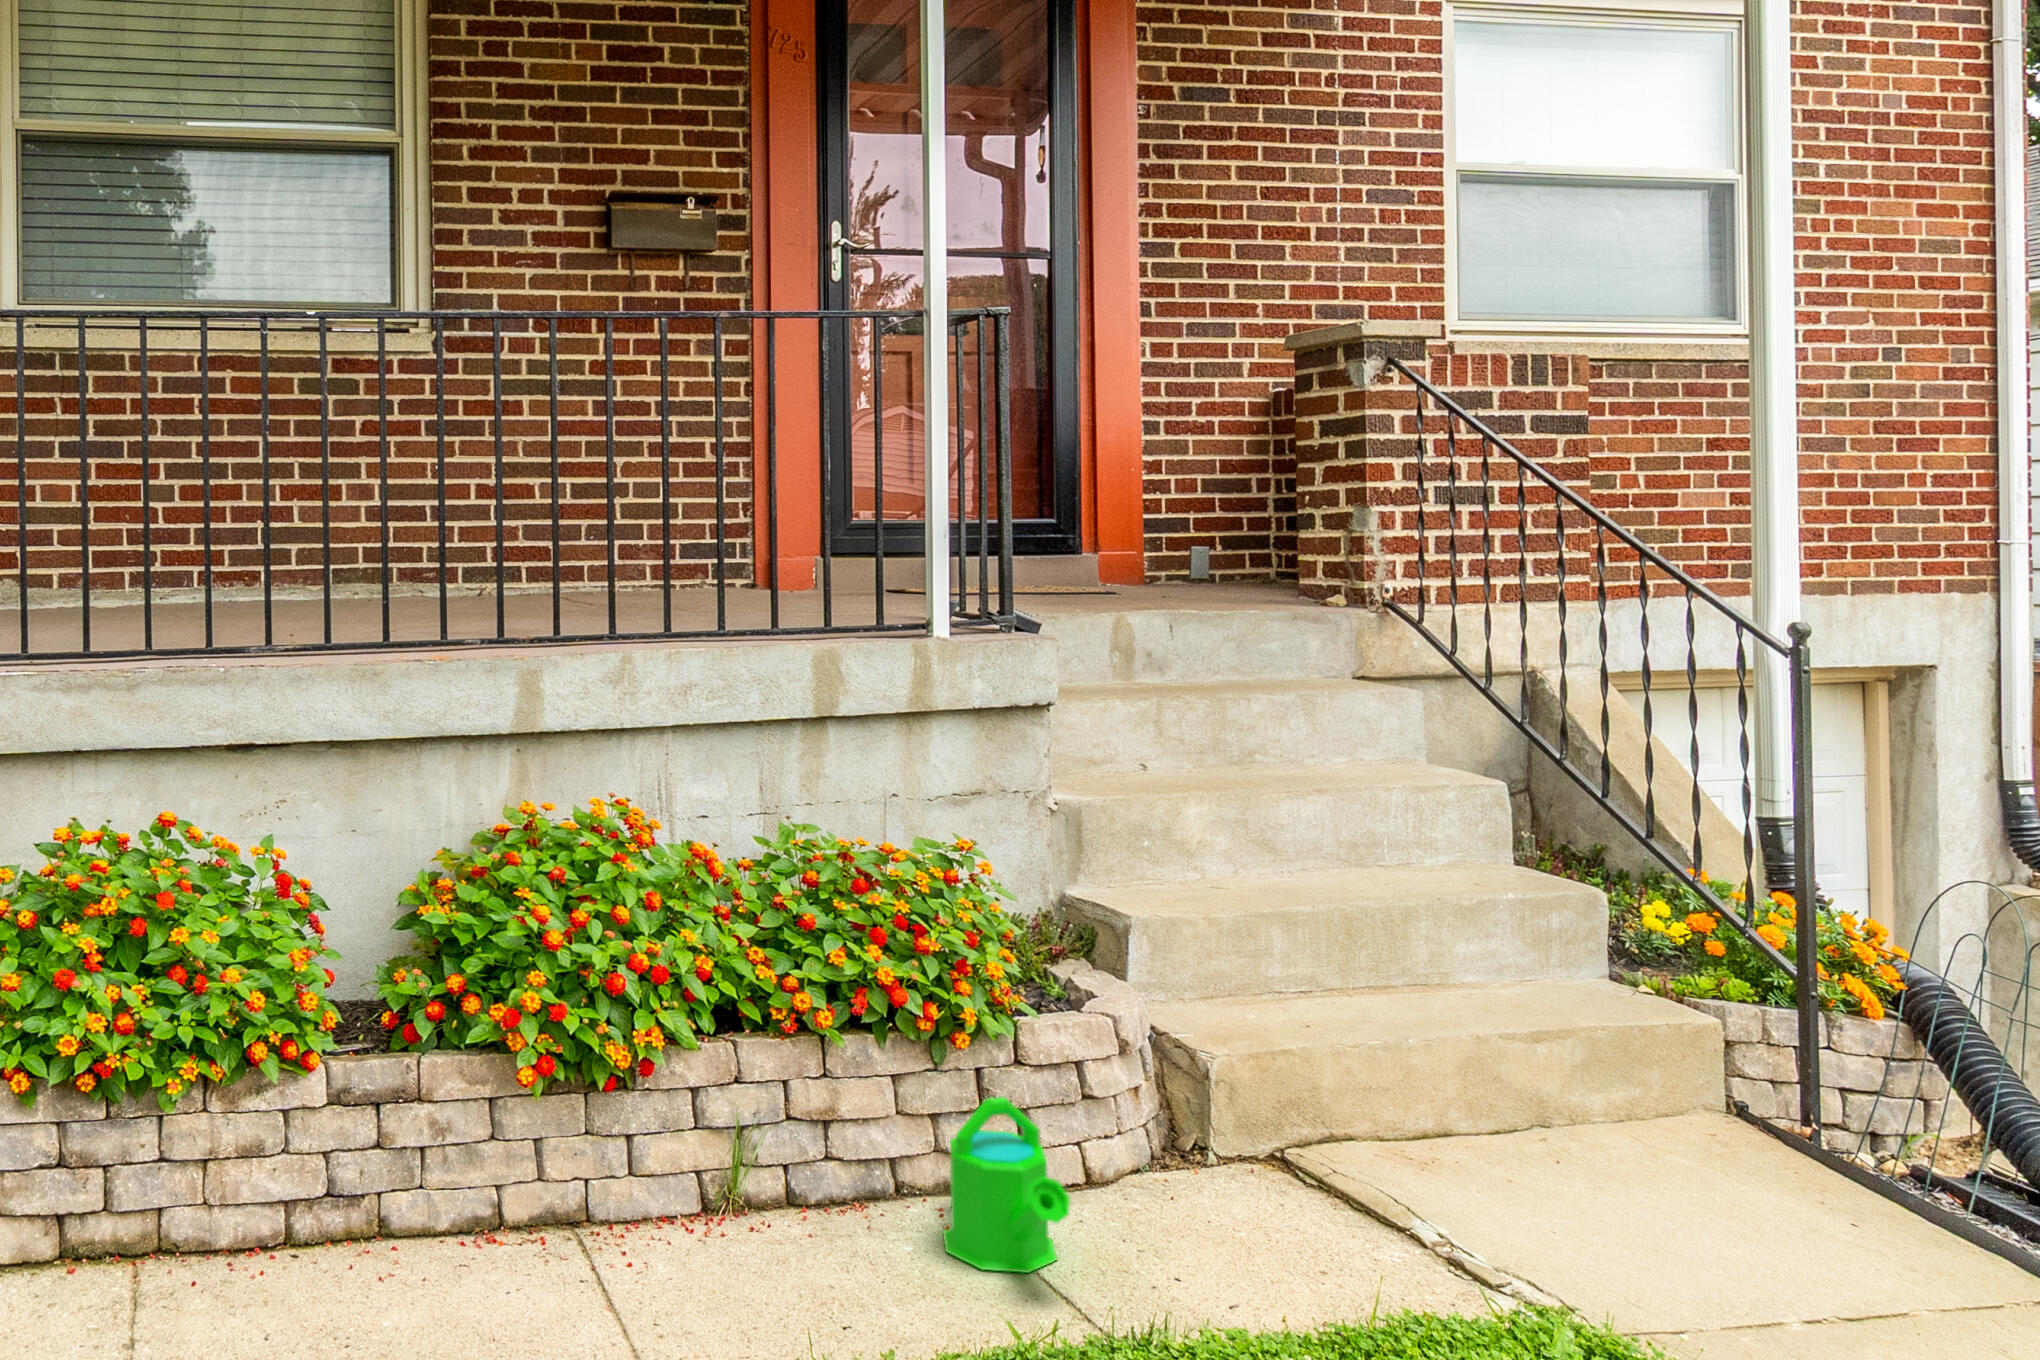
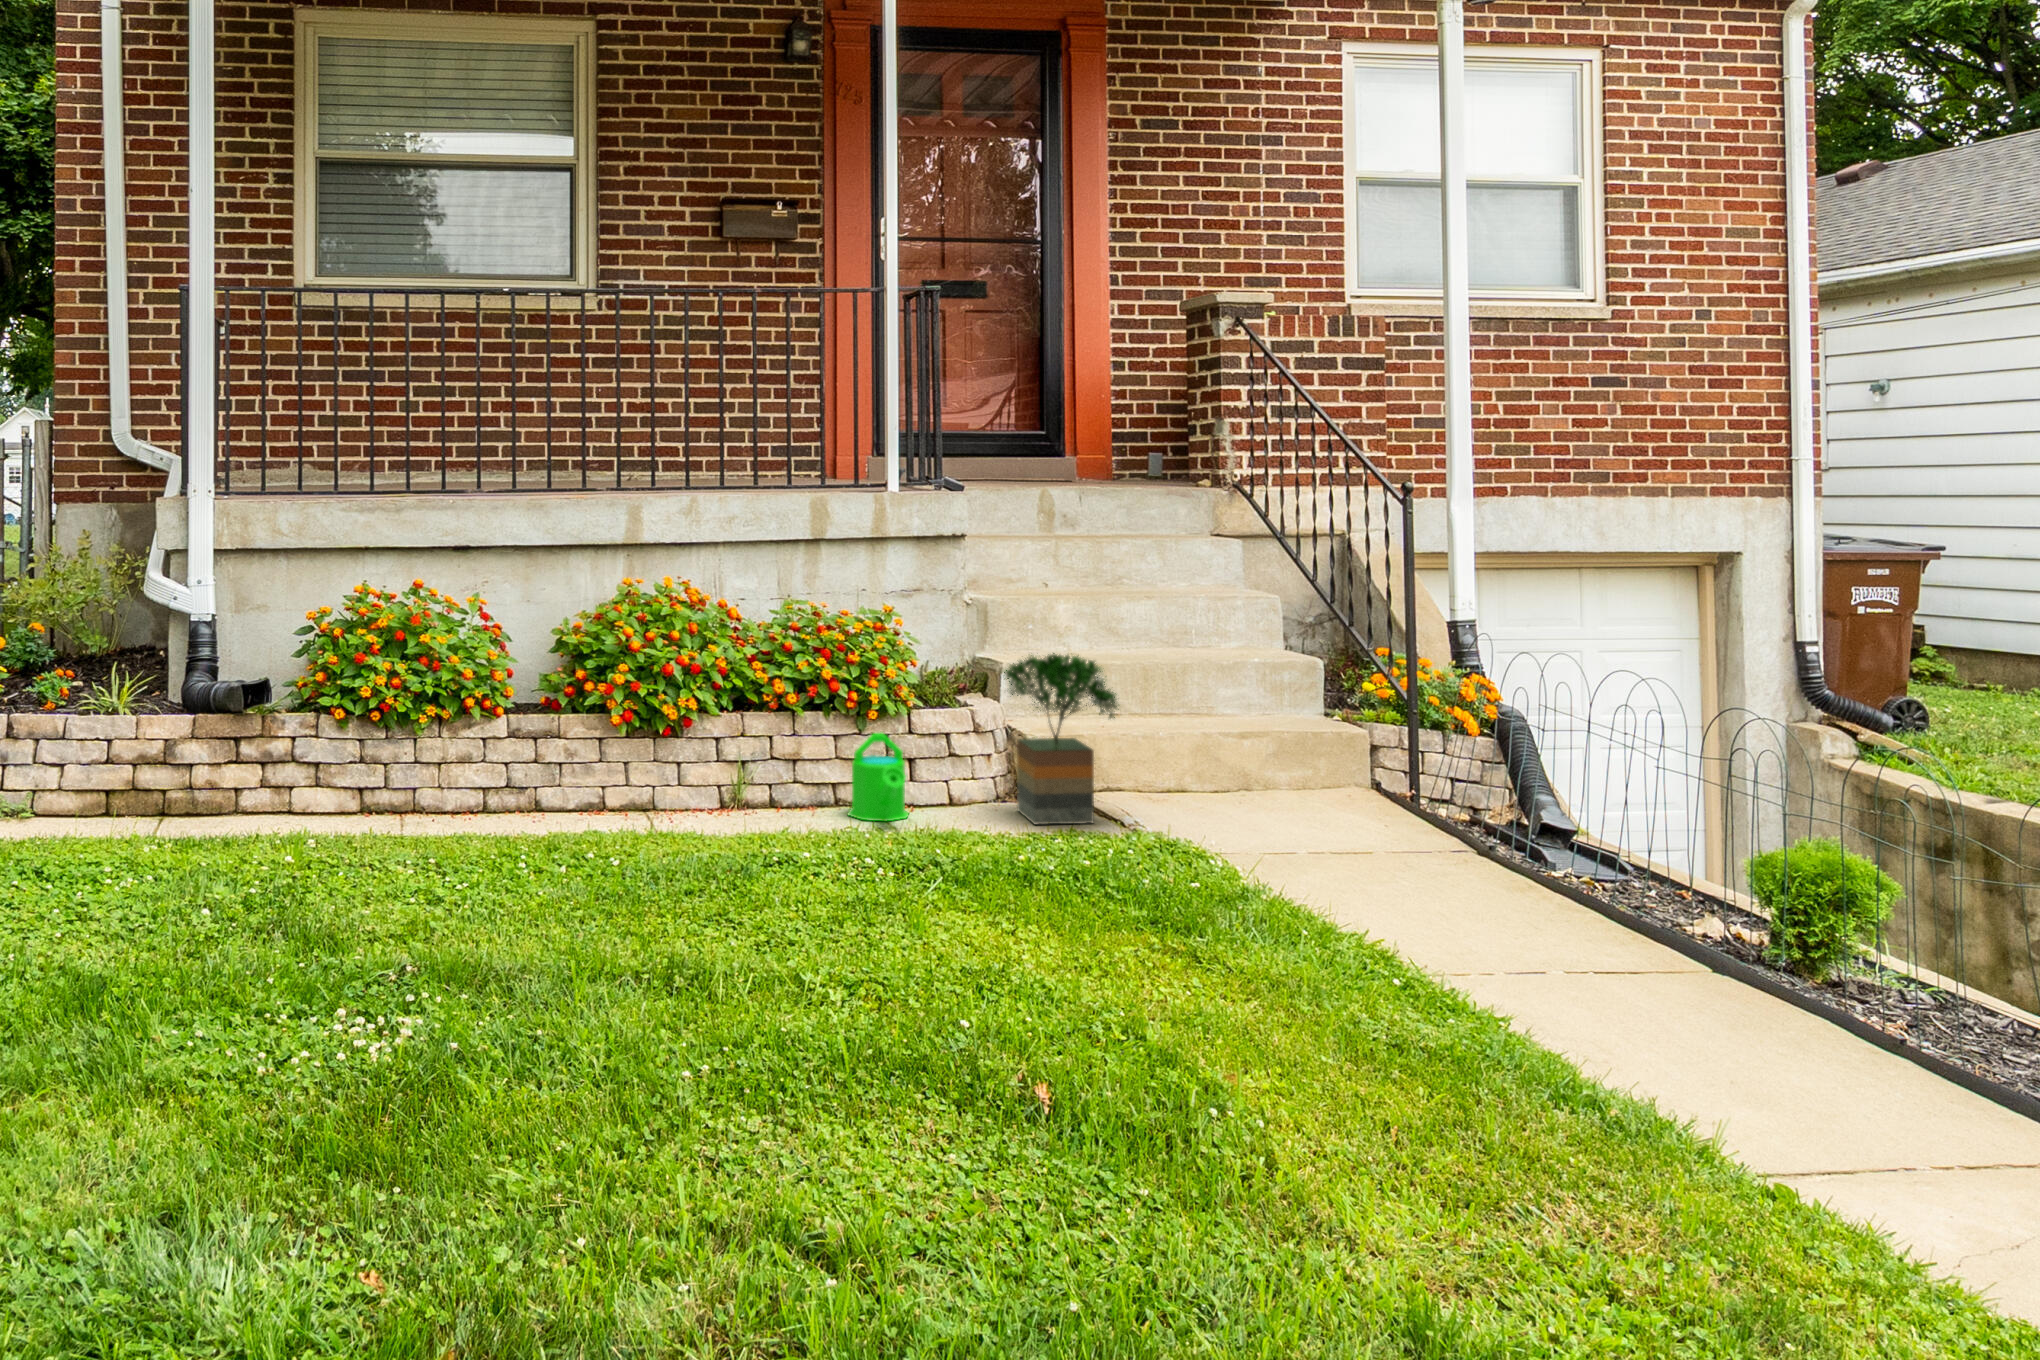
potted tree: none [1204,939,1452,1277] -> present [1004,653,1119,824]

